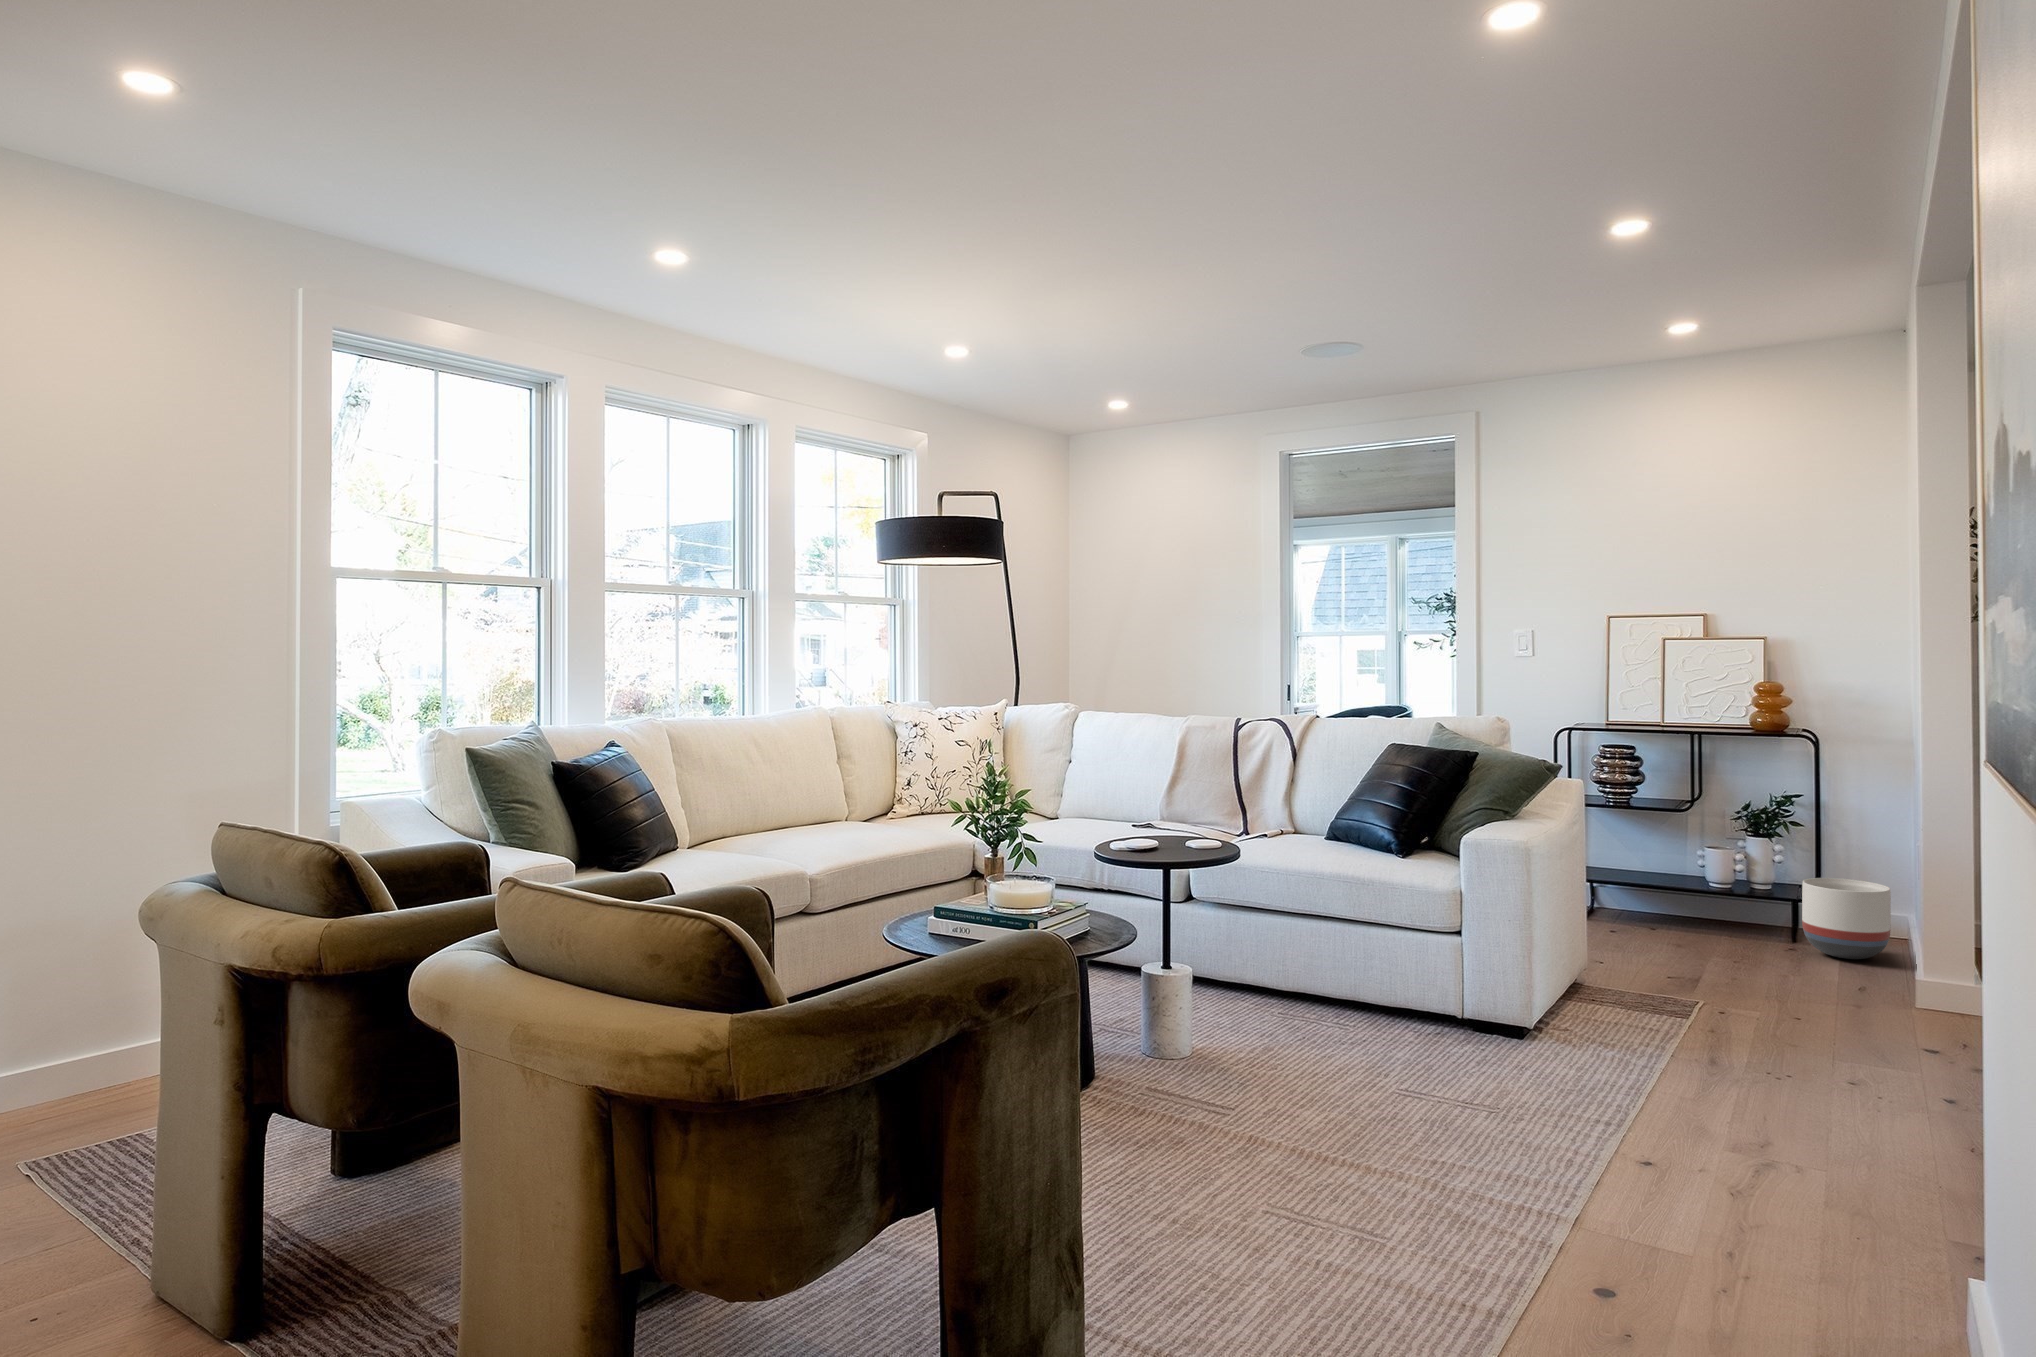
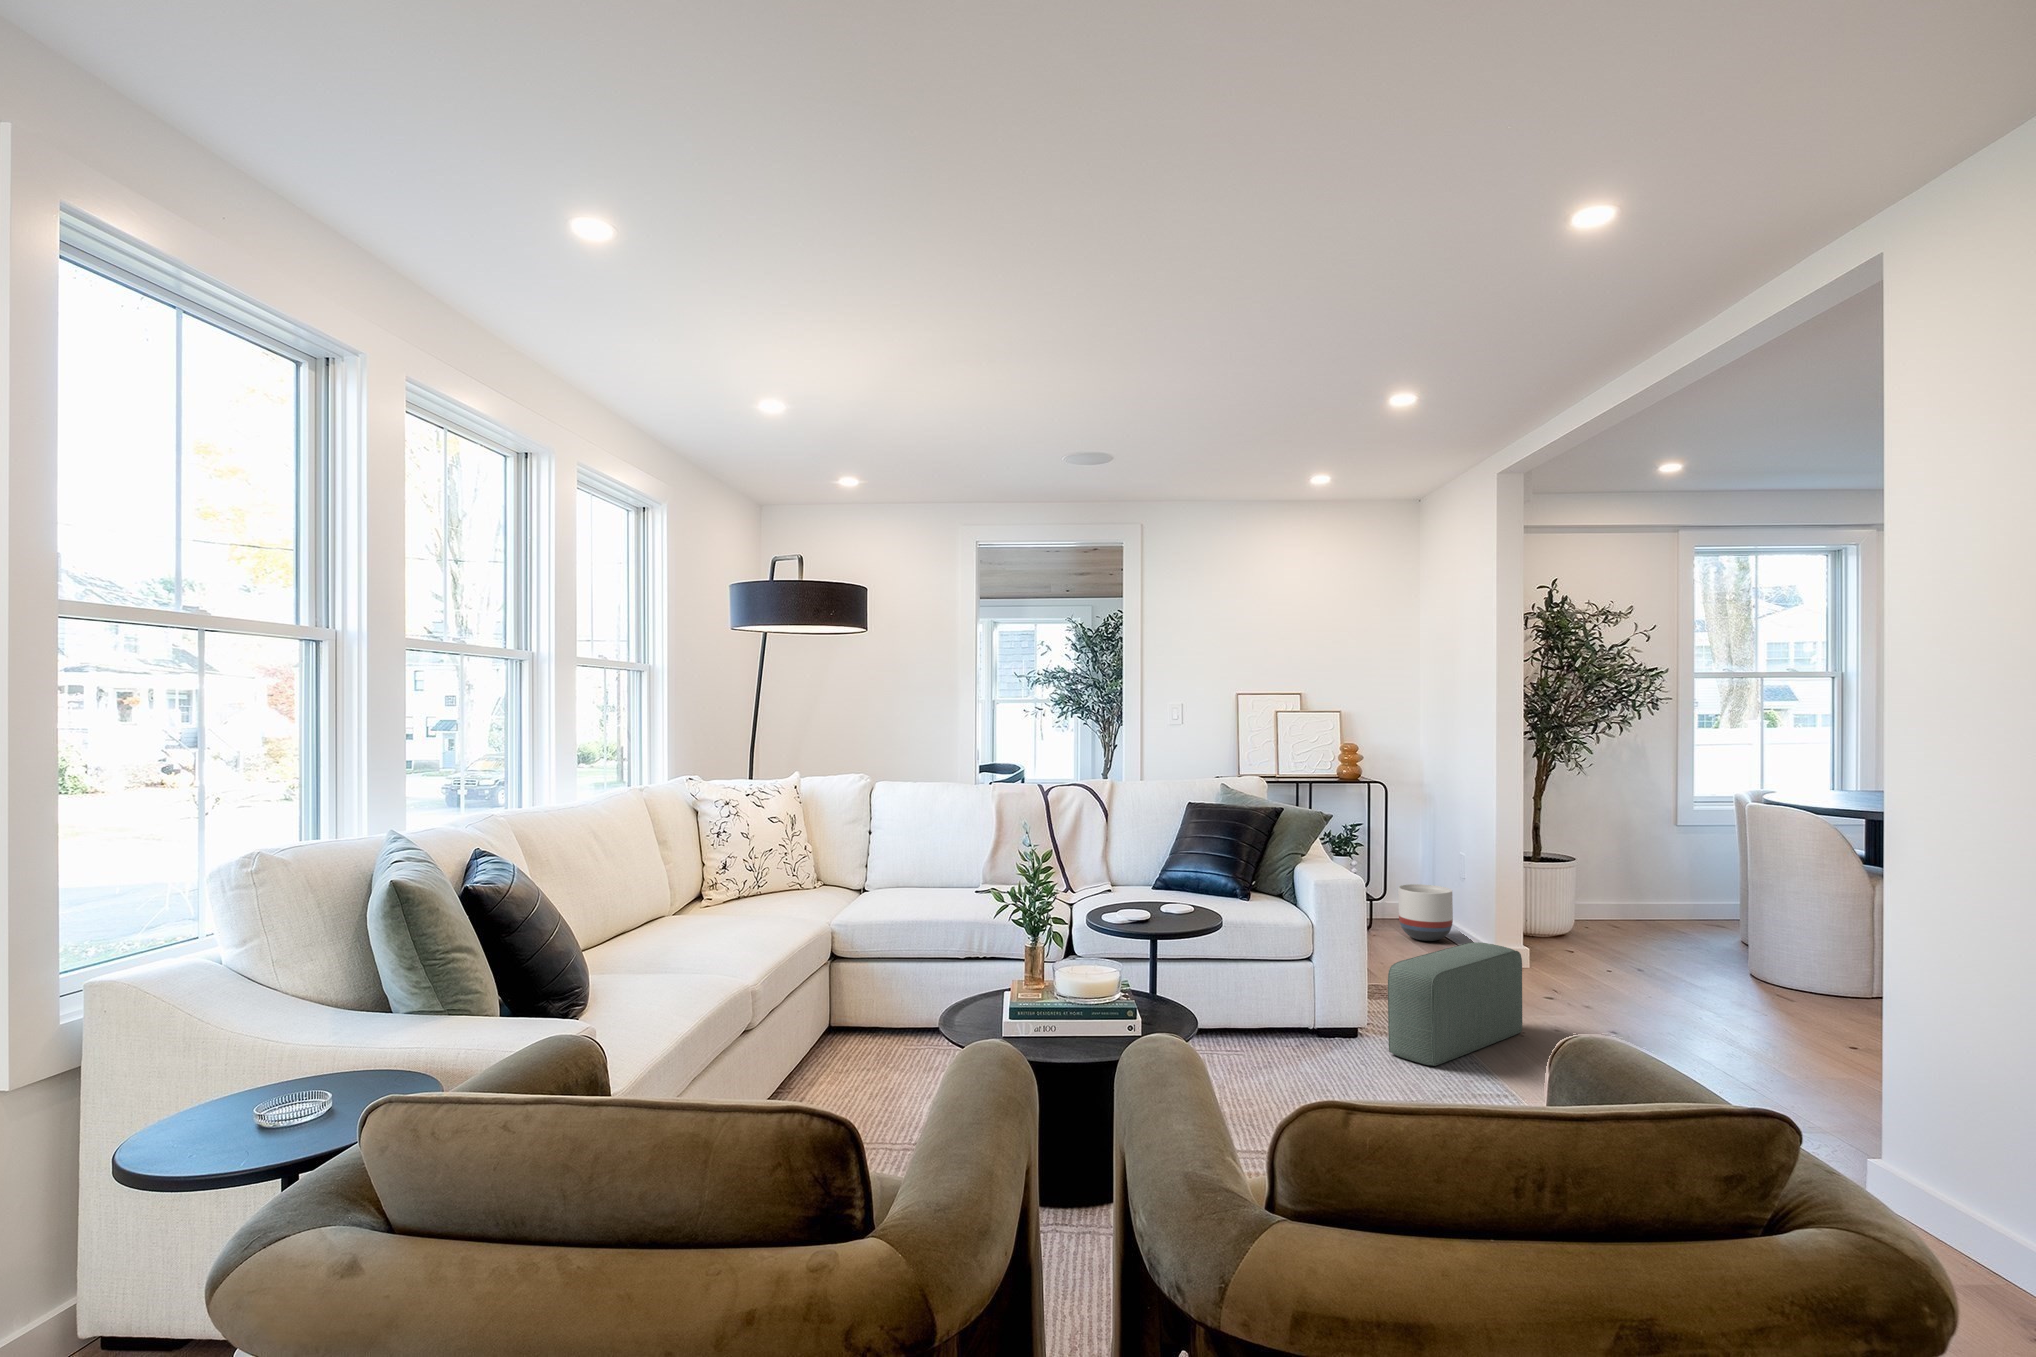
pouf: none [1526,938,1781,1077] -> present [1388,942,1522,1066]

